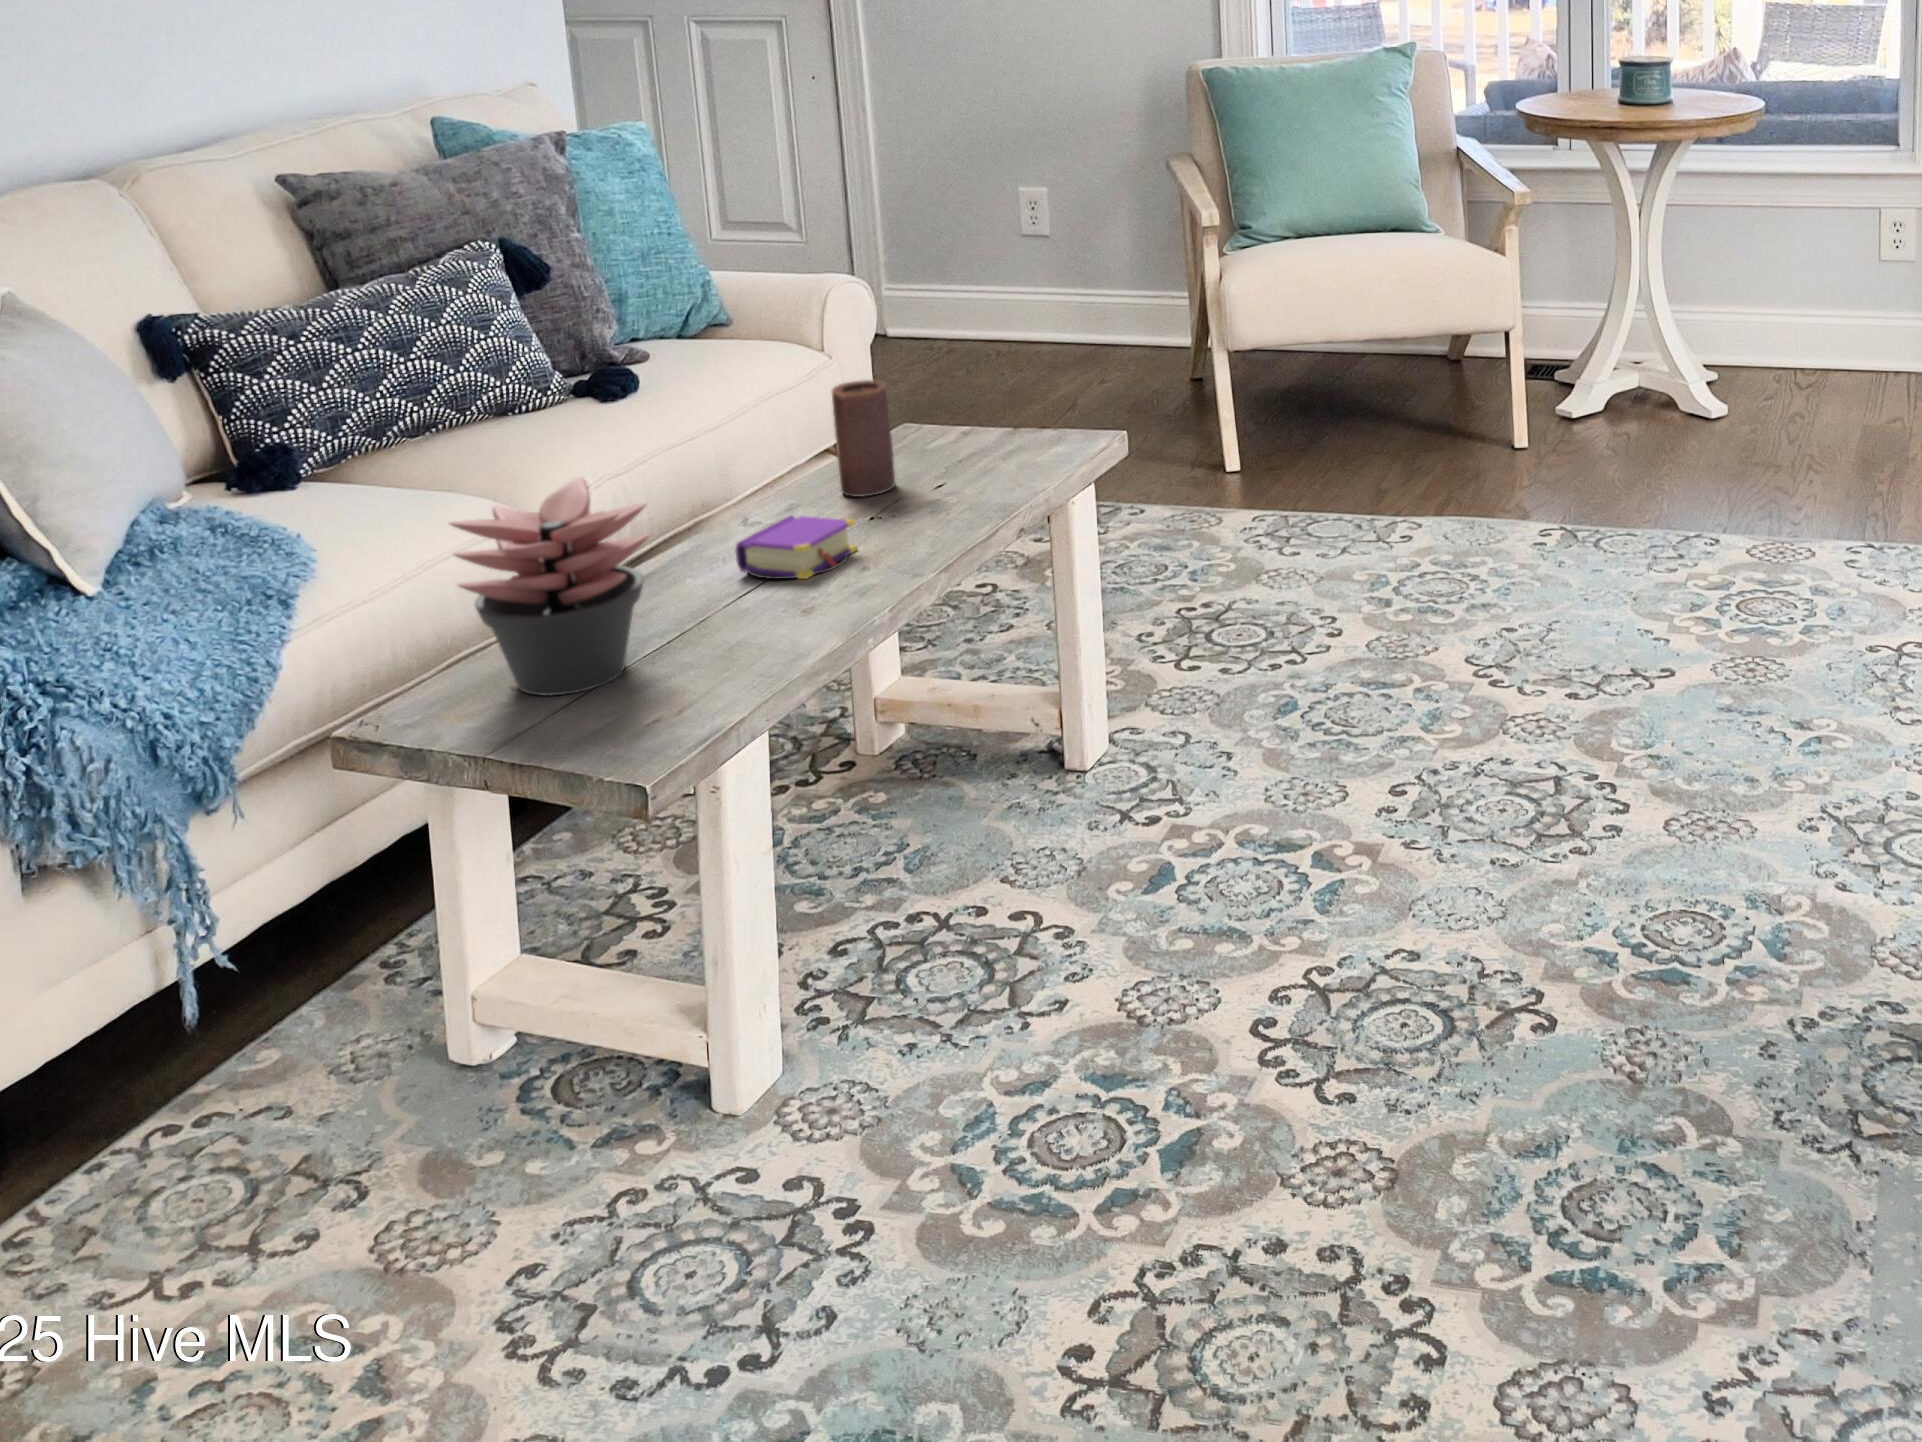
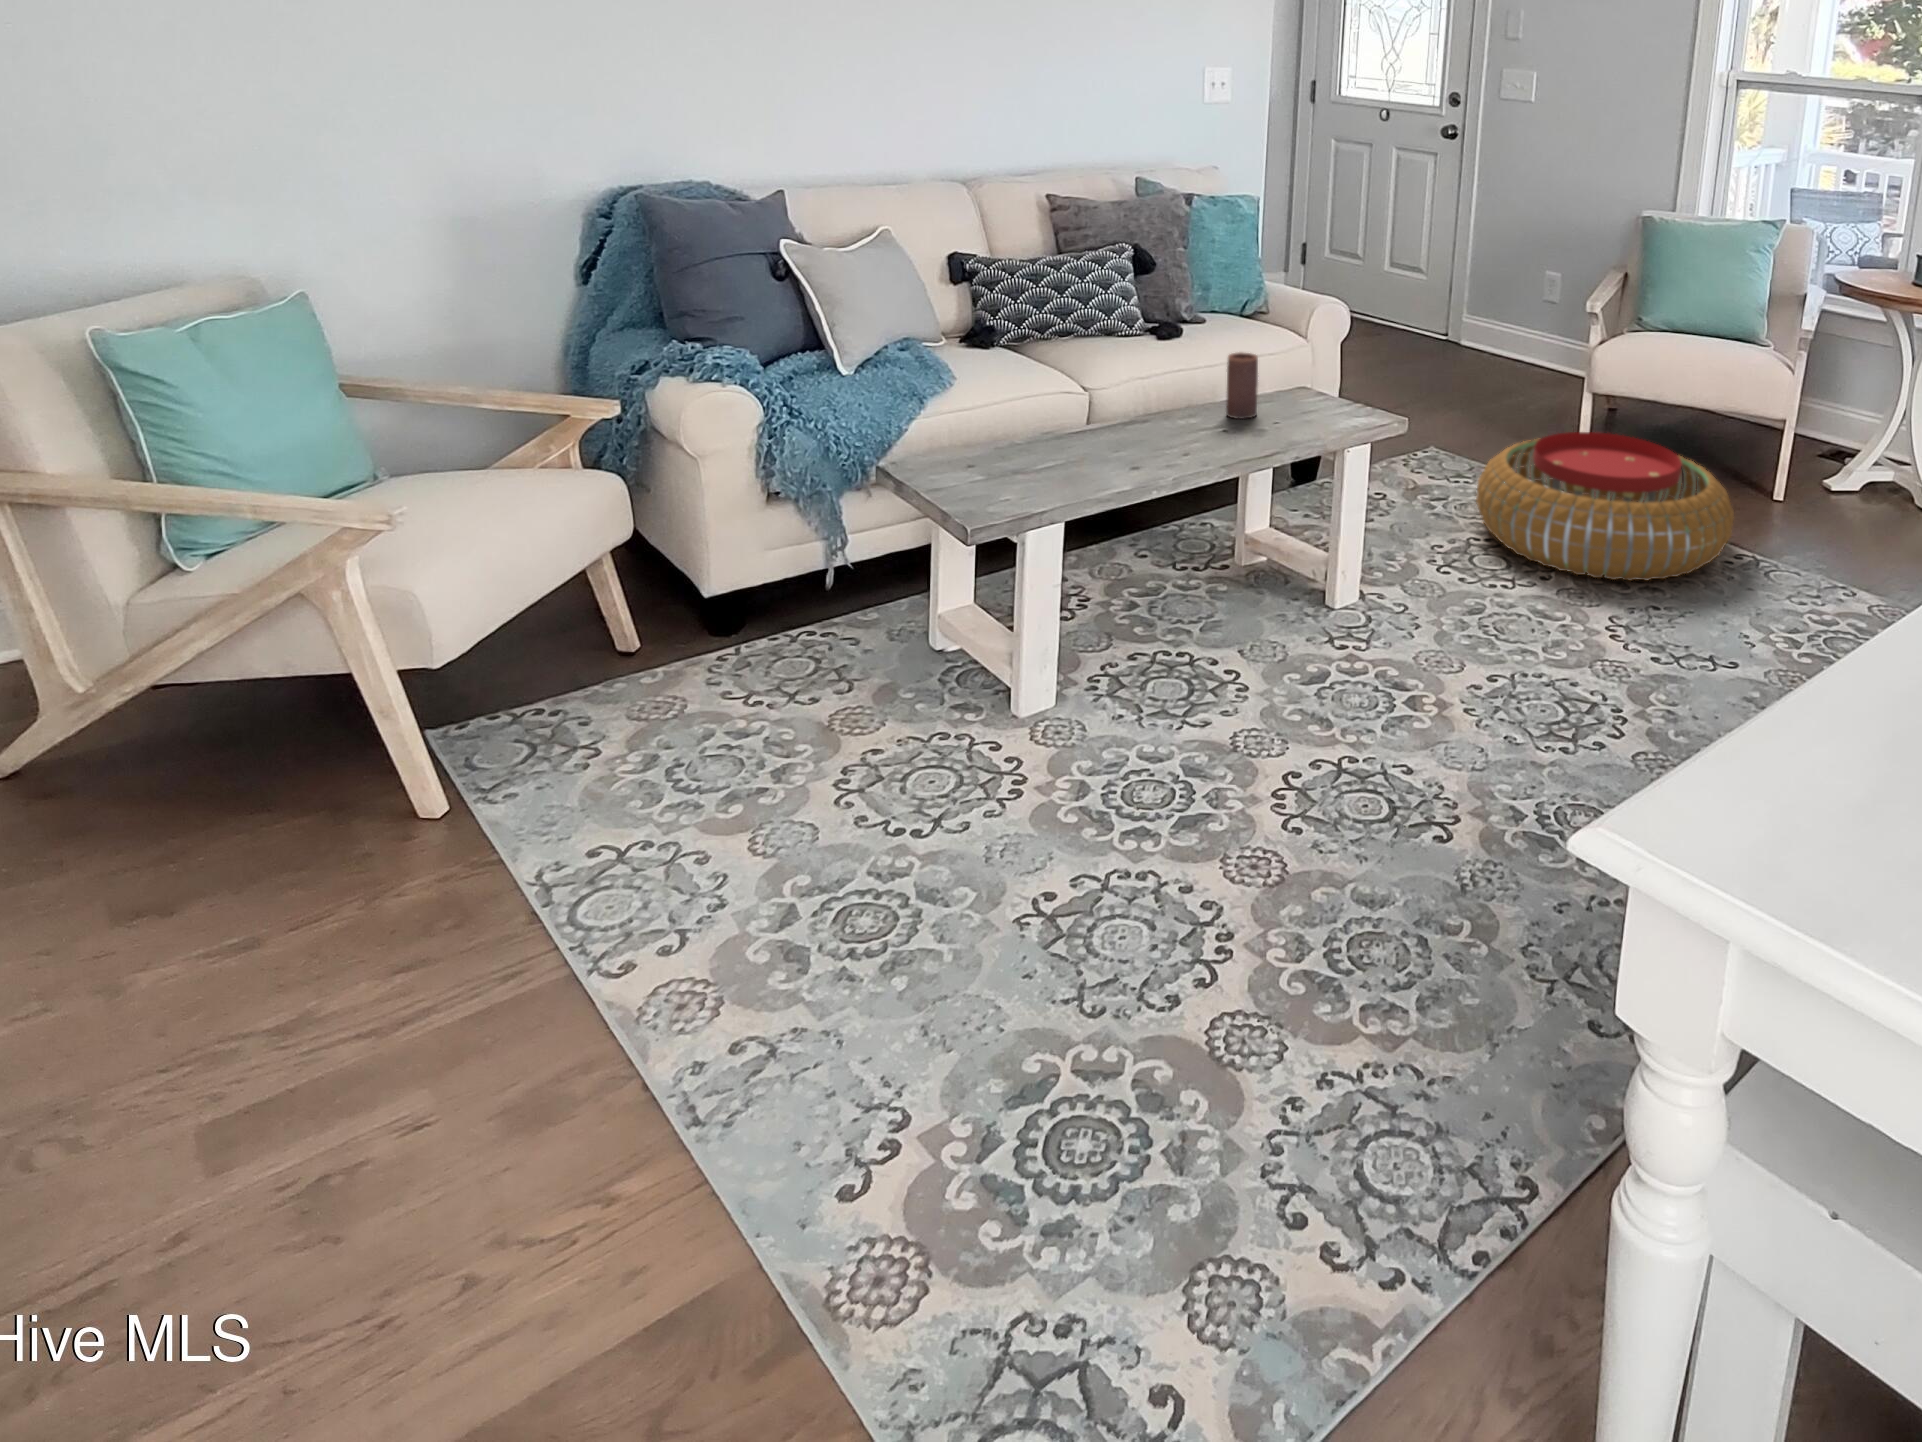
pouf: none [1163,404,1544,619] -> present [1476,432,1734,580]
succulent plant: present [450,477,650,696] -> none [955,370,1051,479]
book: present [736,515,857,579] -> none [1107,417,1217,461]

